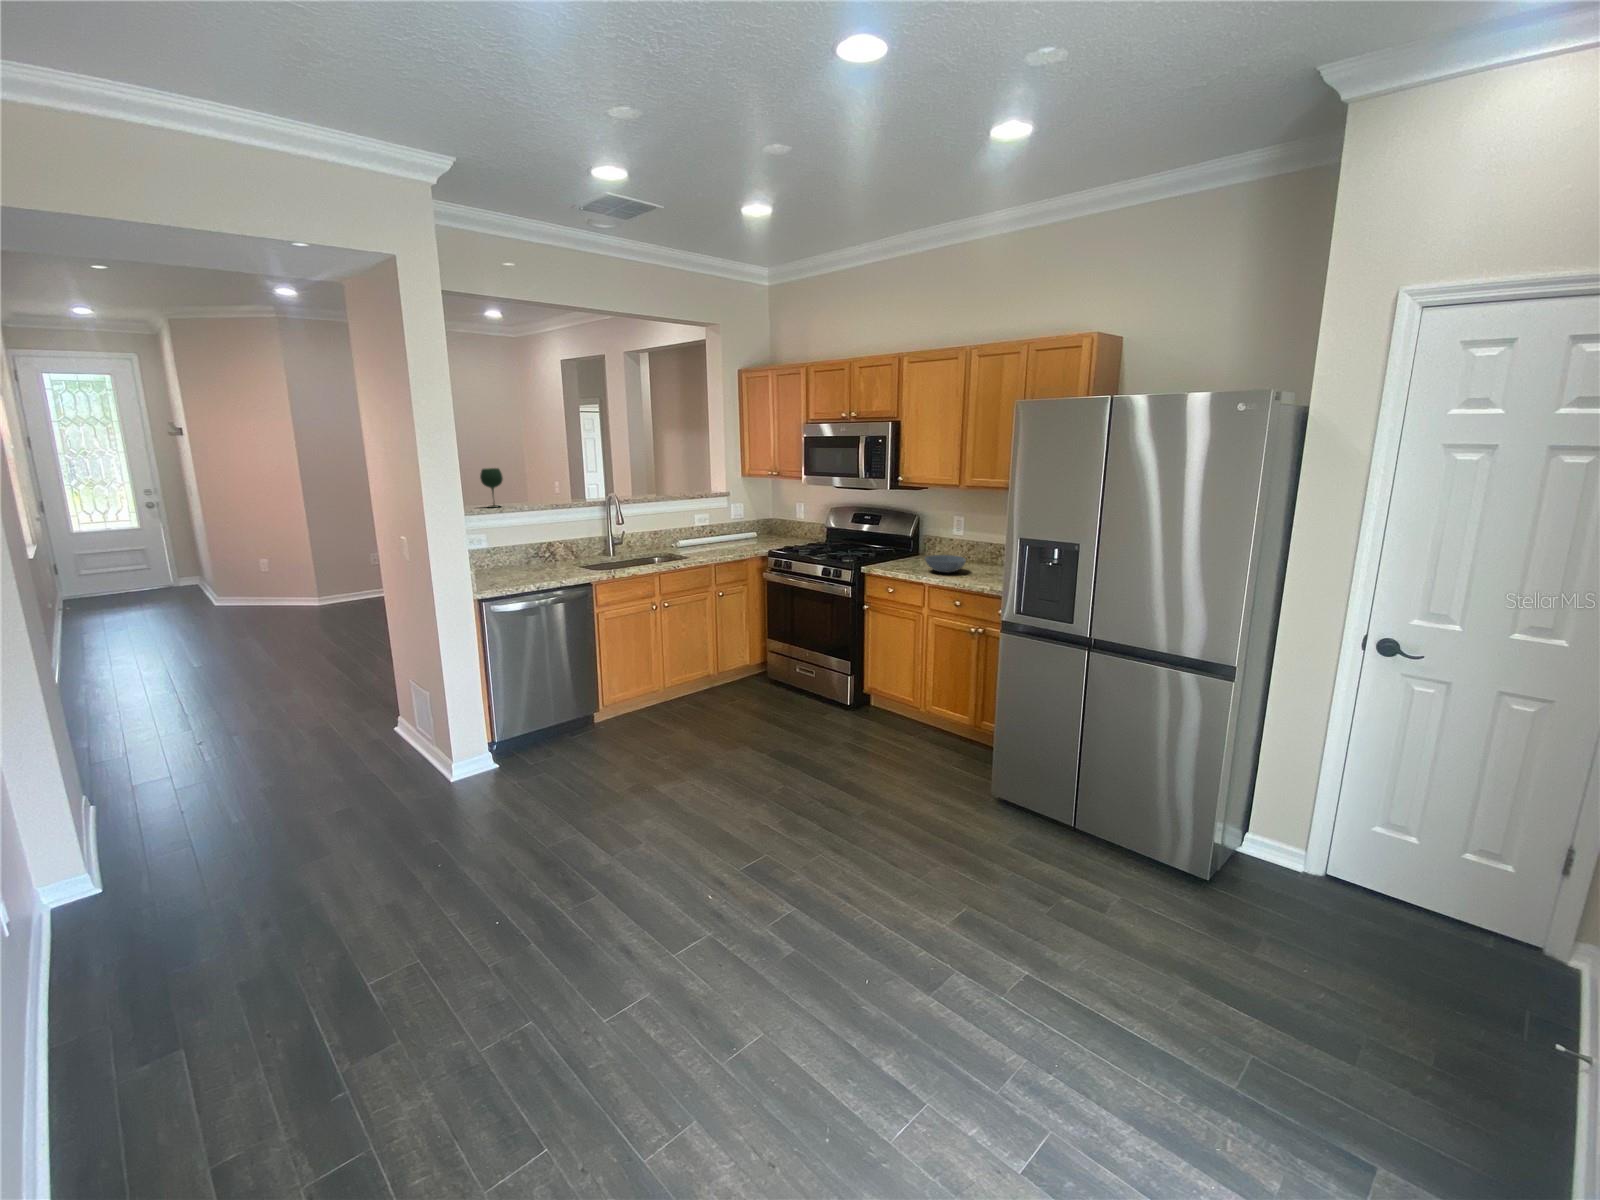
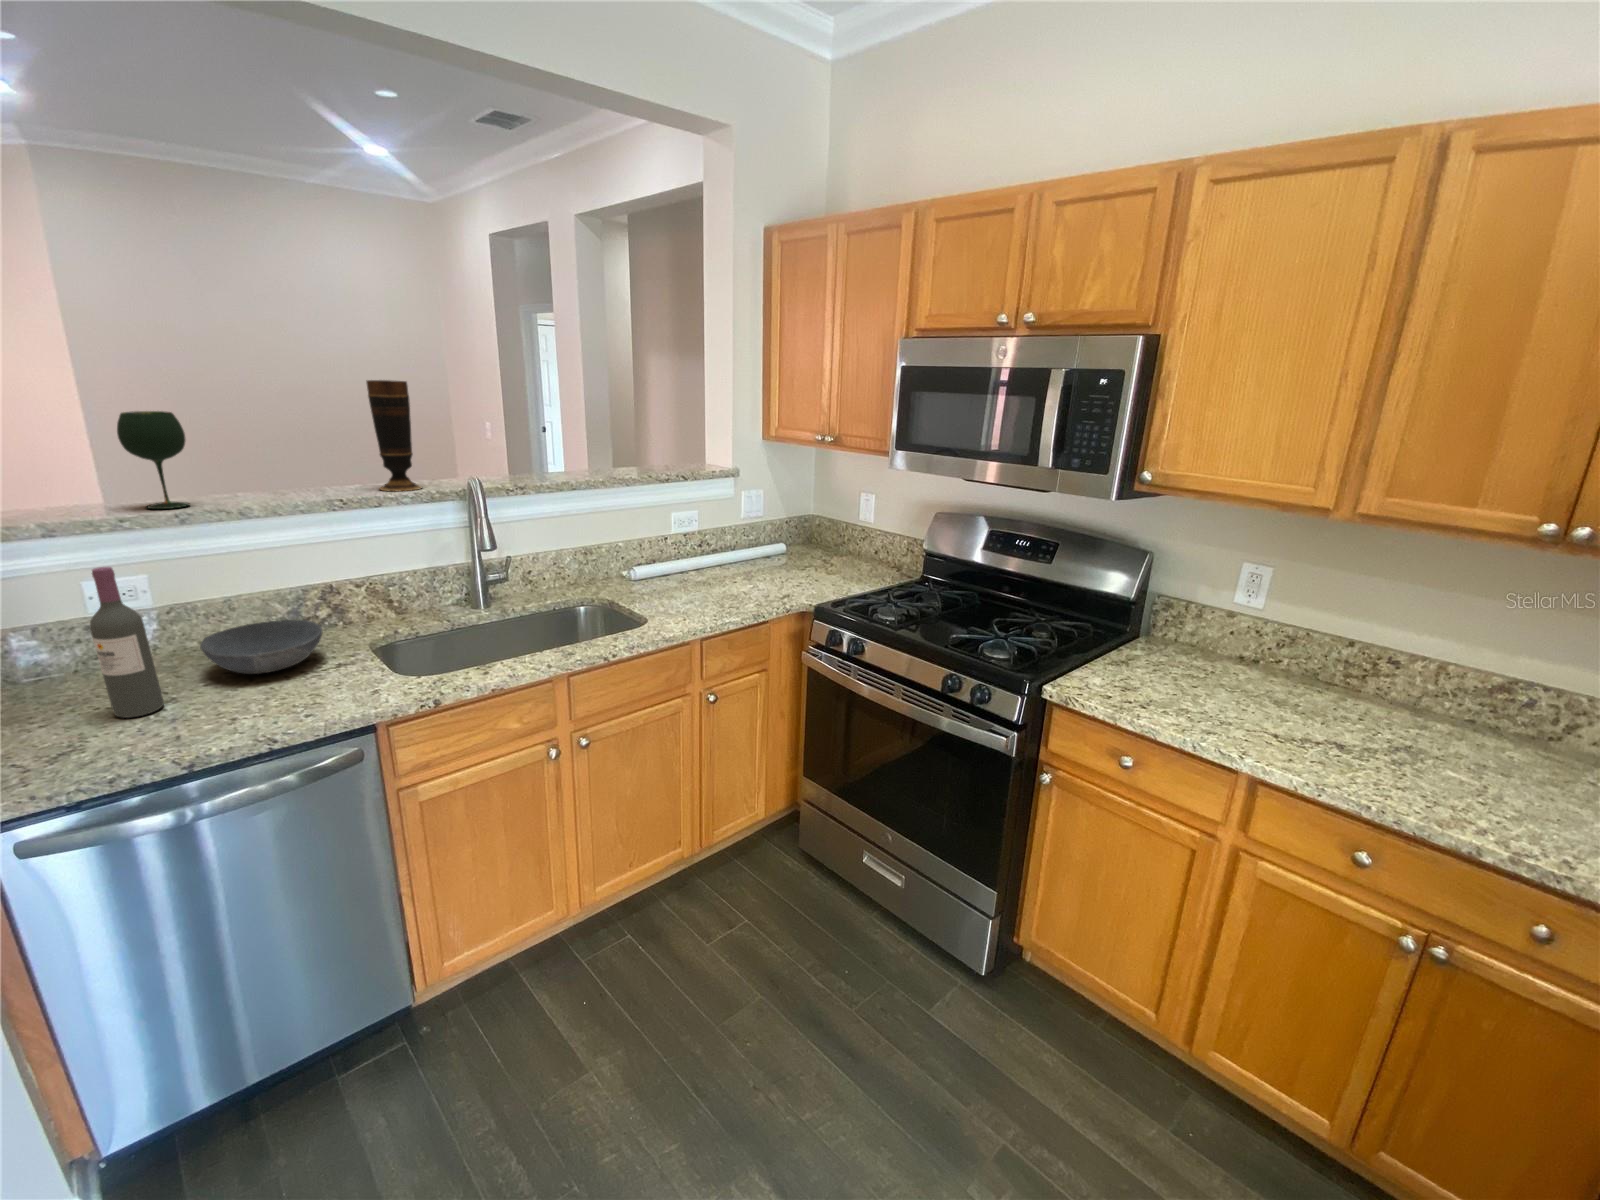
vase: none [563,453,584,502] -> present [367,380,421,491]
wine bottle: none [496,522,515,579] -> present [90,567,164,718]
bowl: present [925,555,966,572] -> present [200,620,322,674]

